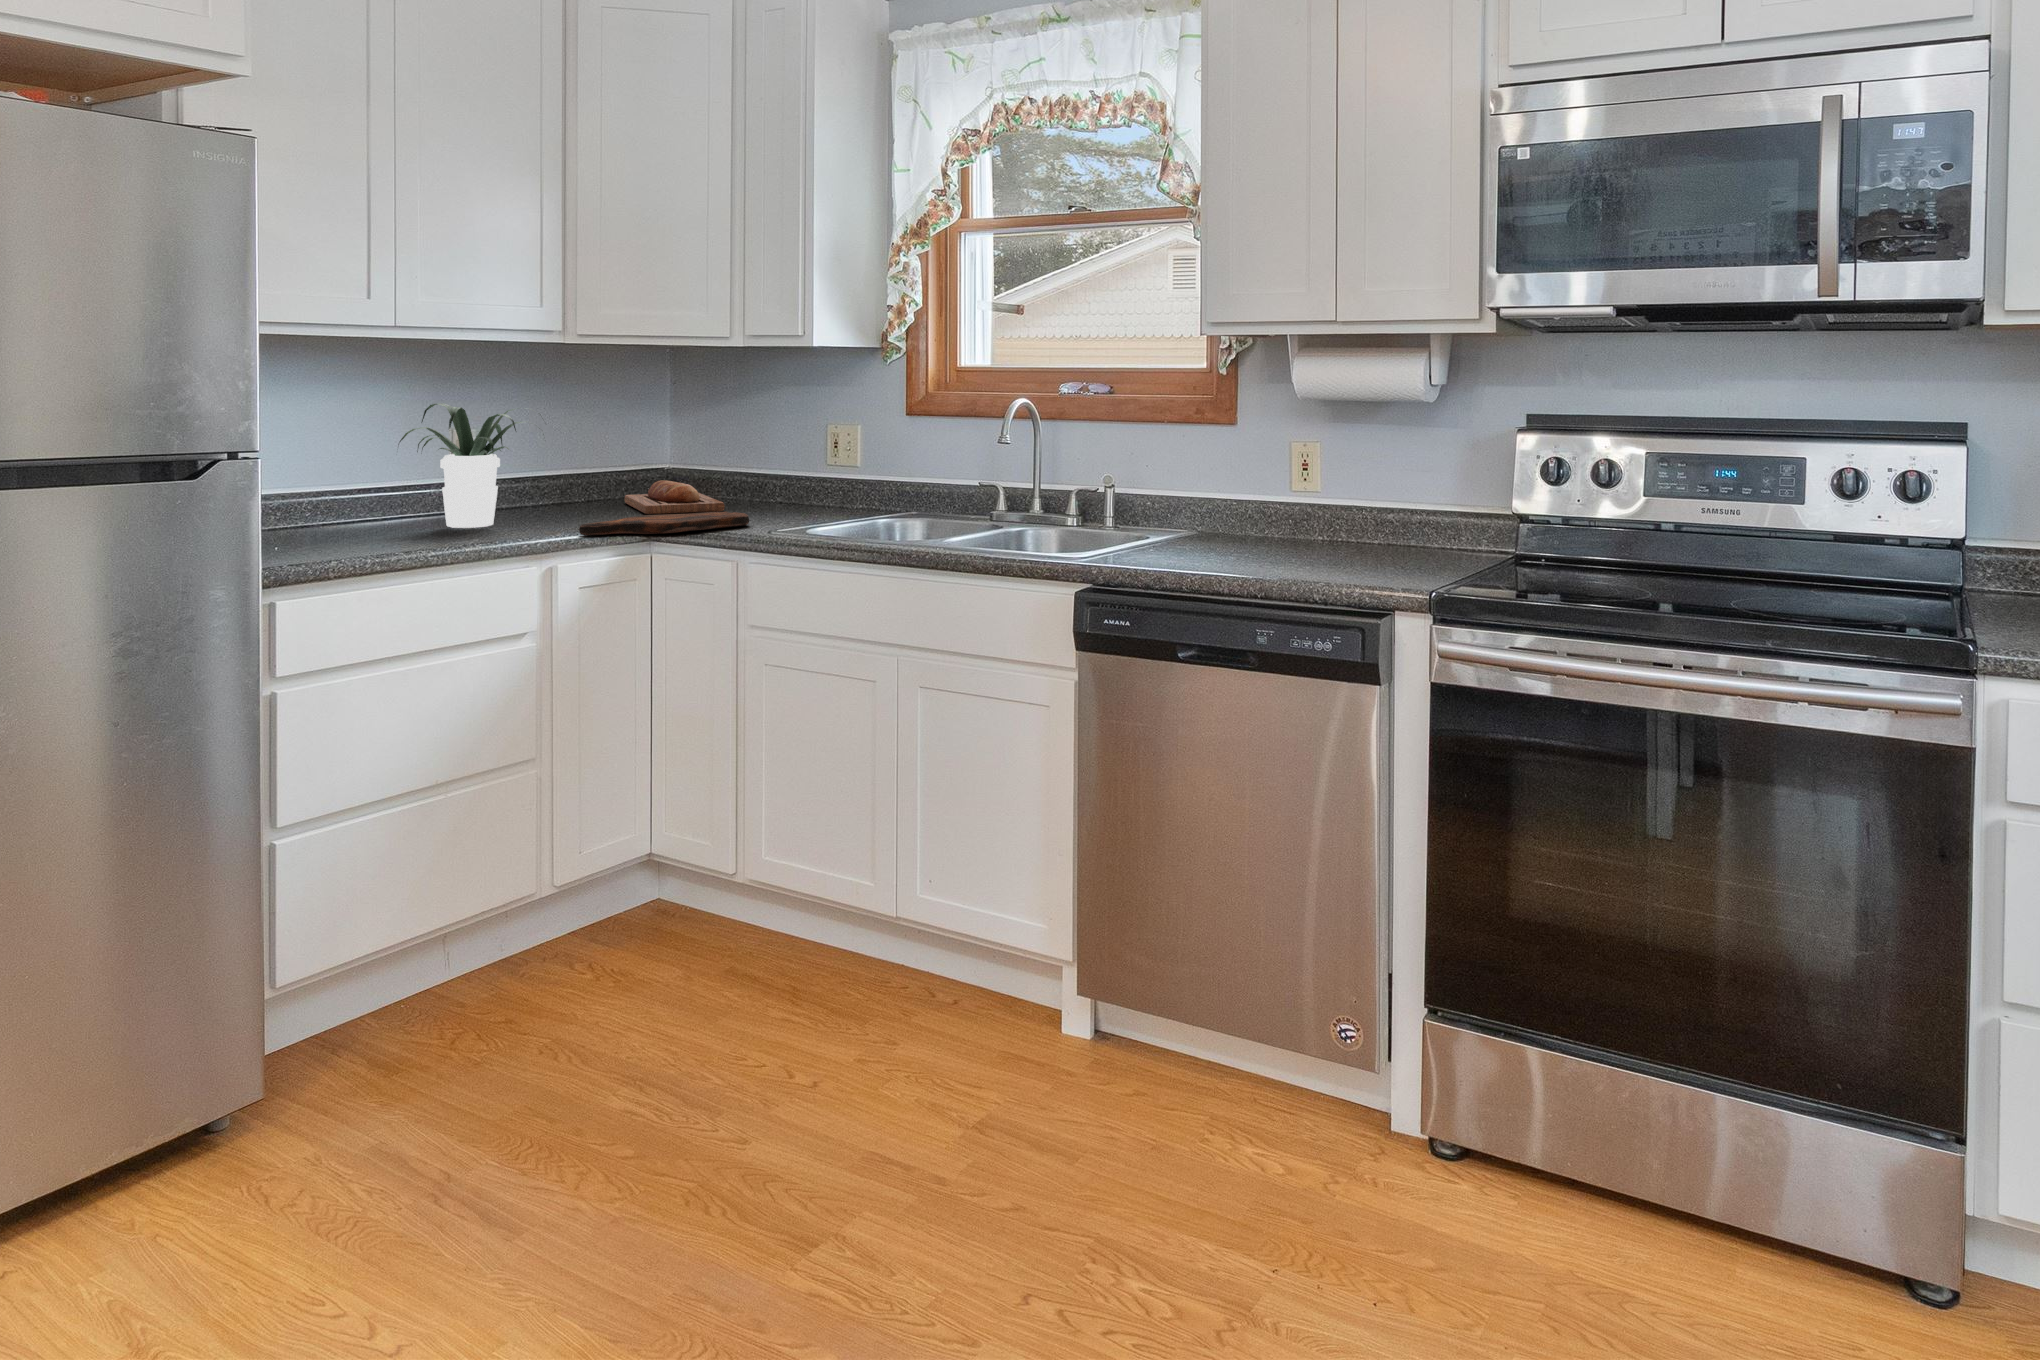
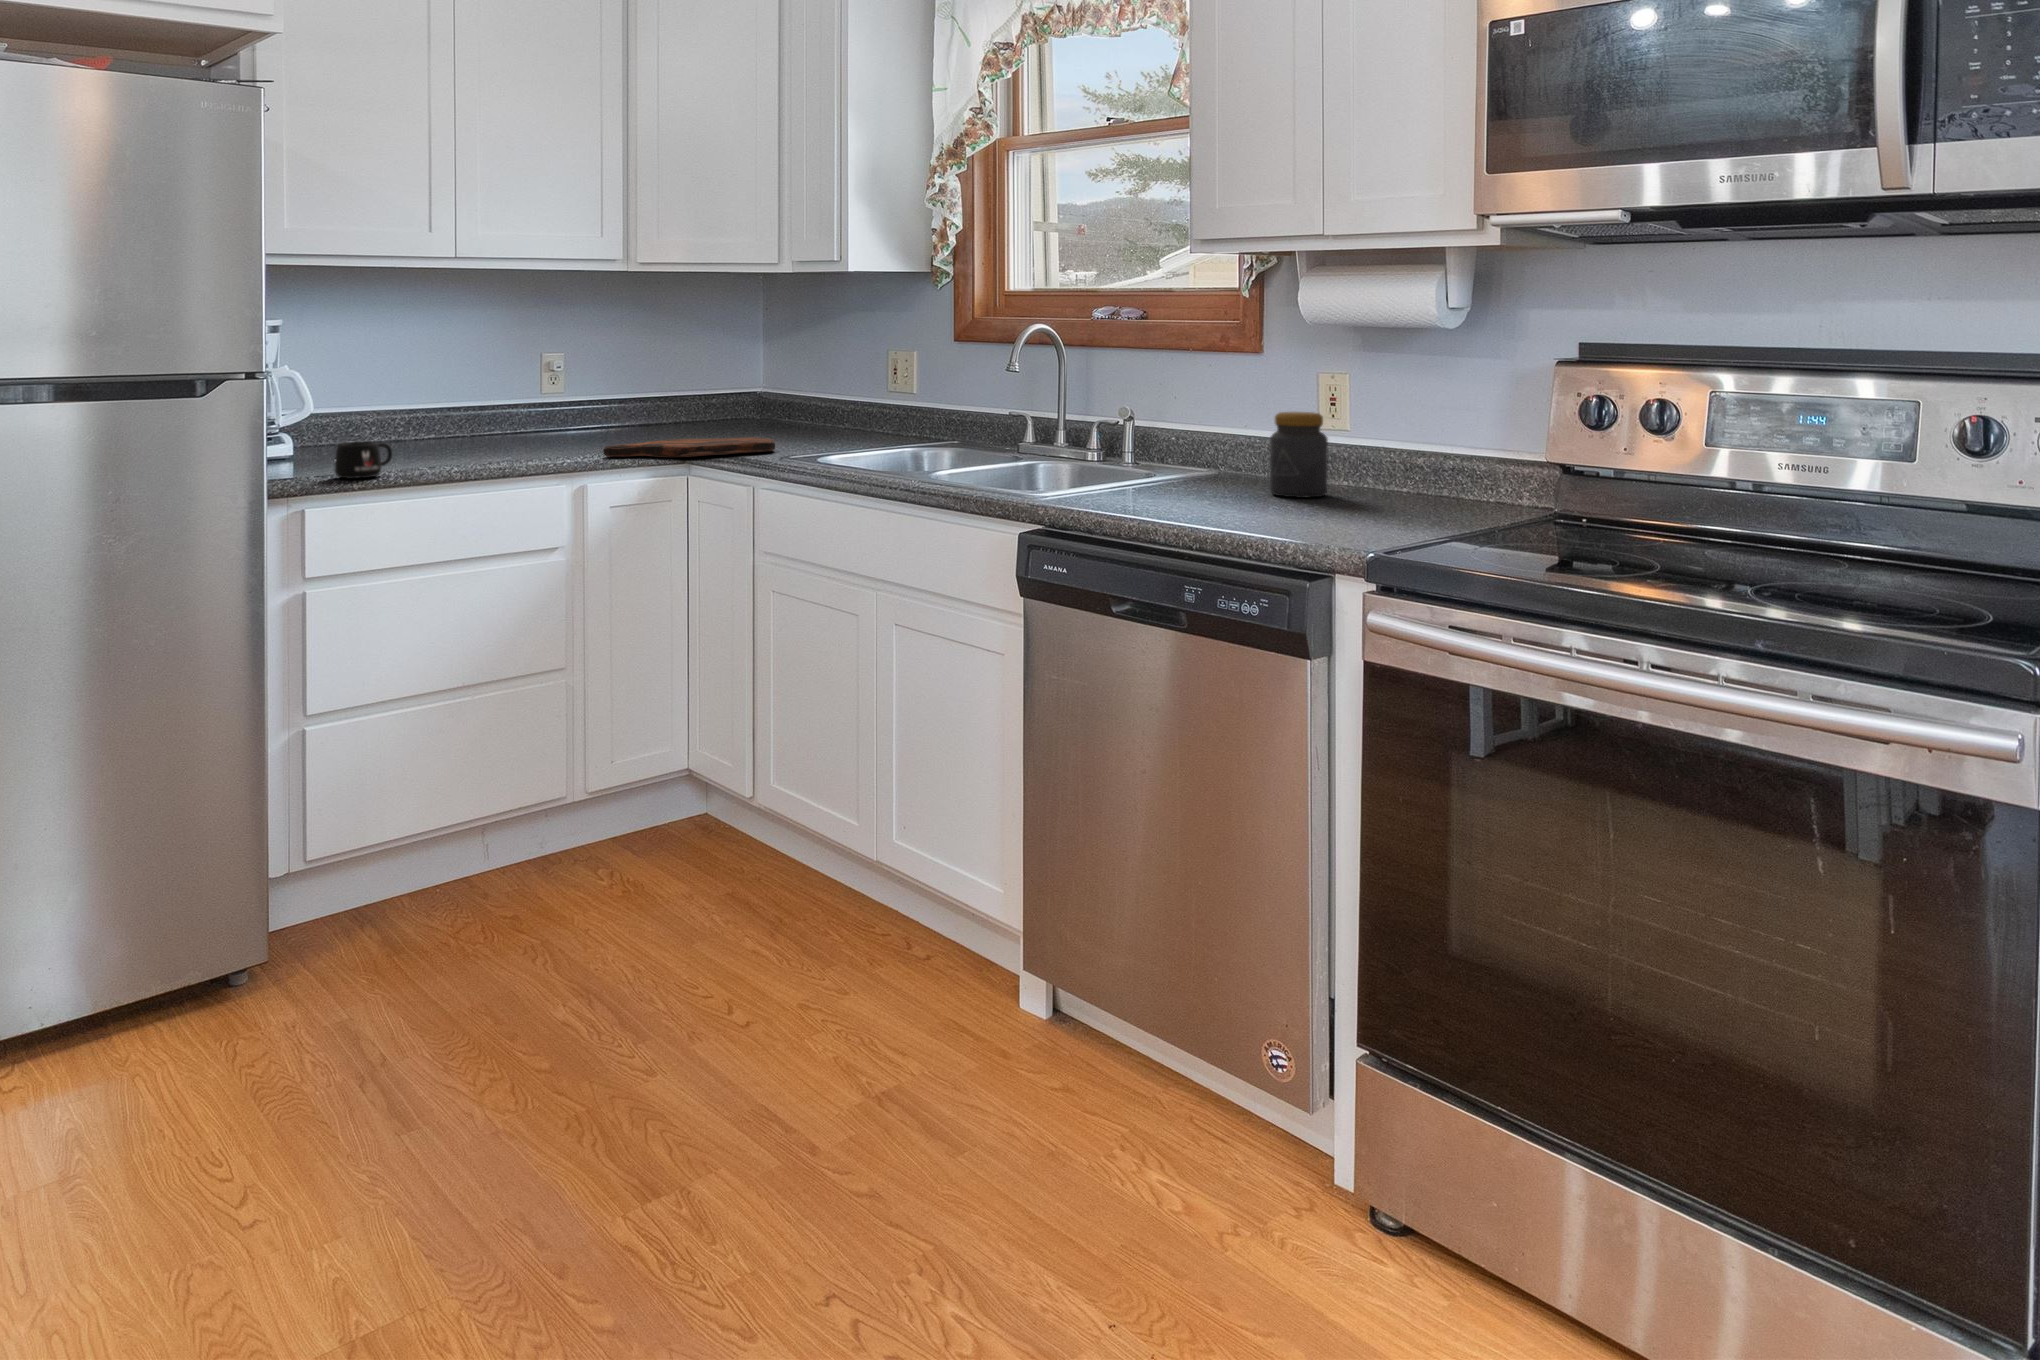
potted plant: present [399,403,541,528] -> none [455,329,601,447]
jar: none [1271,475,1322,551] -> present [1270,412,1328,498]
bread loaf: present [625,480,725,514] -> none [702,406,779,438]
mug: none [323,525,381,565] -> present [335,441,392,479]

